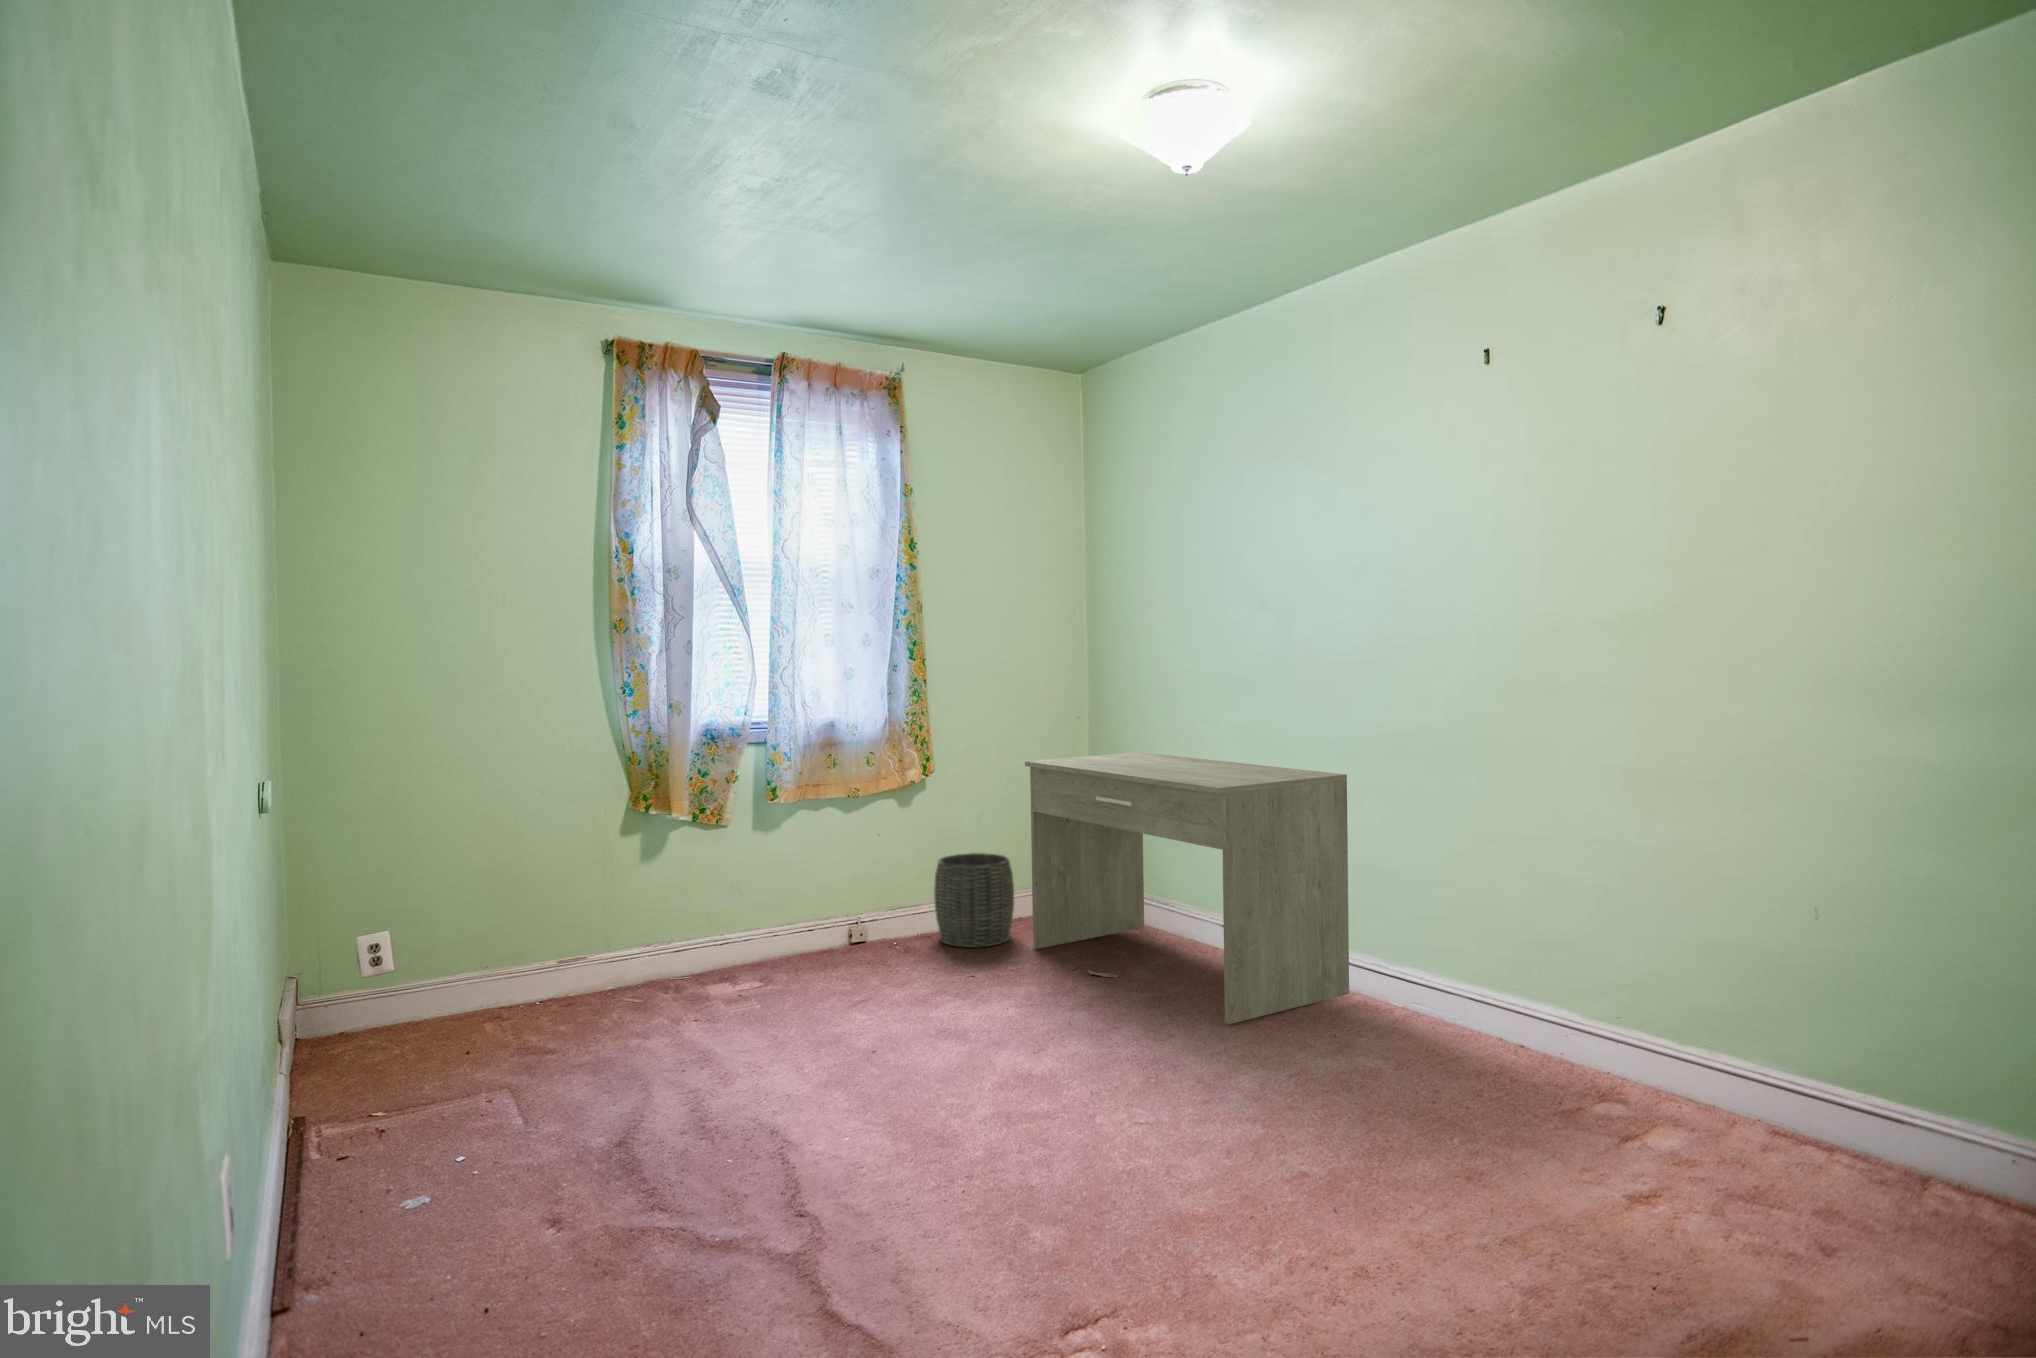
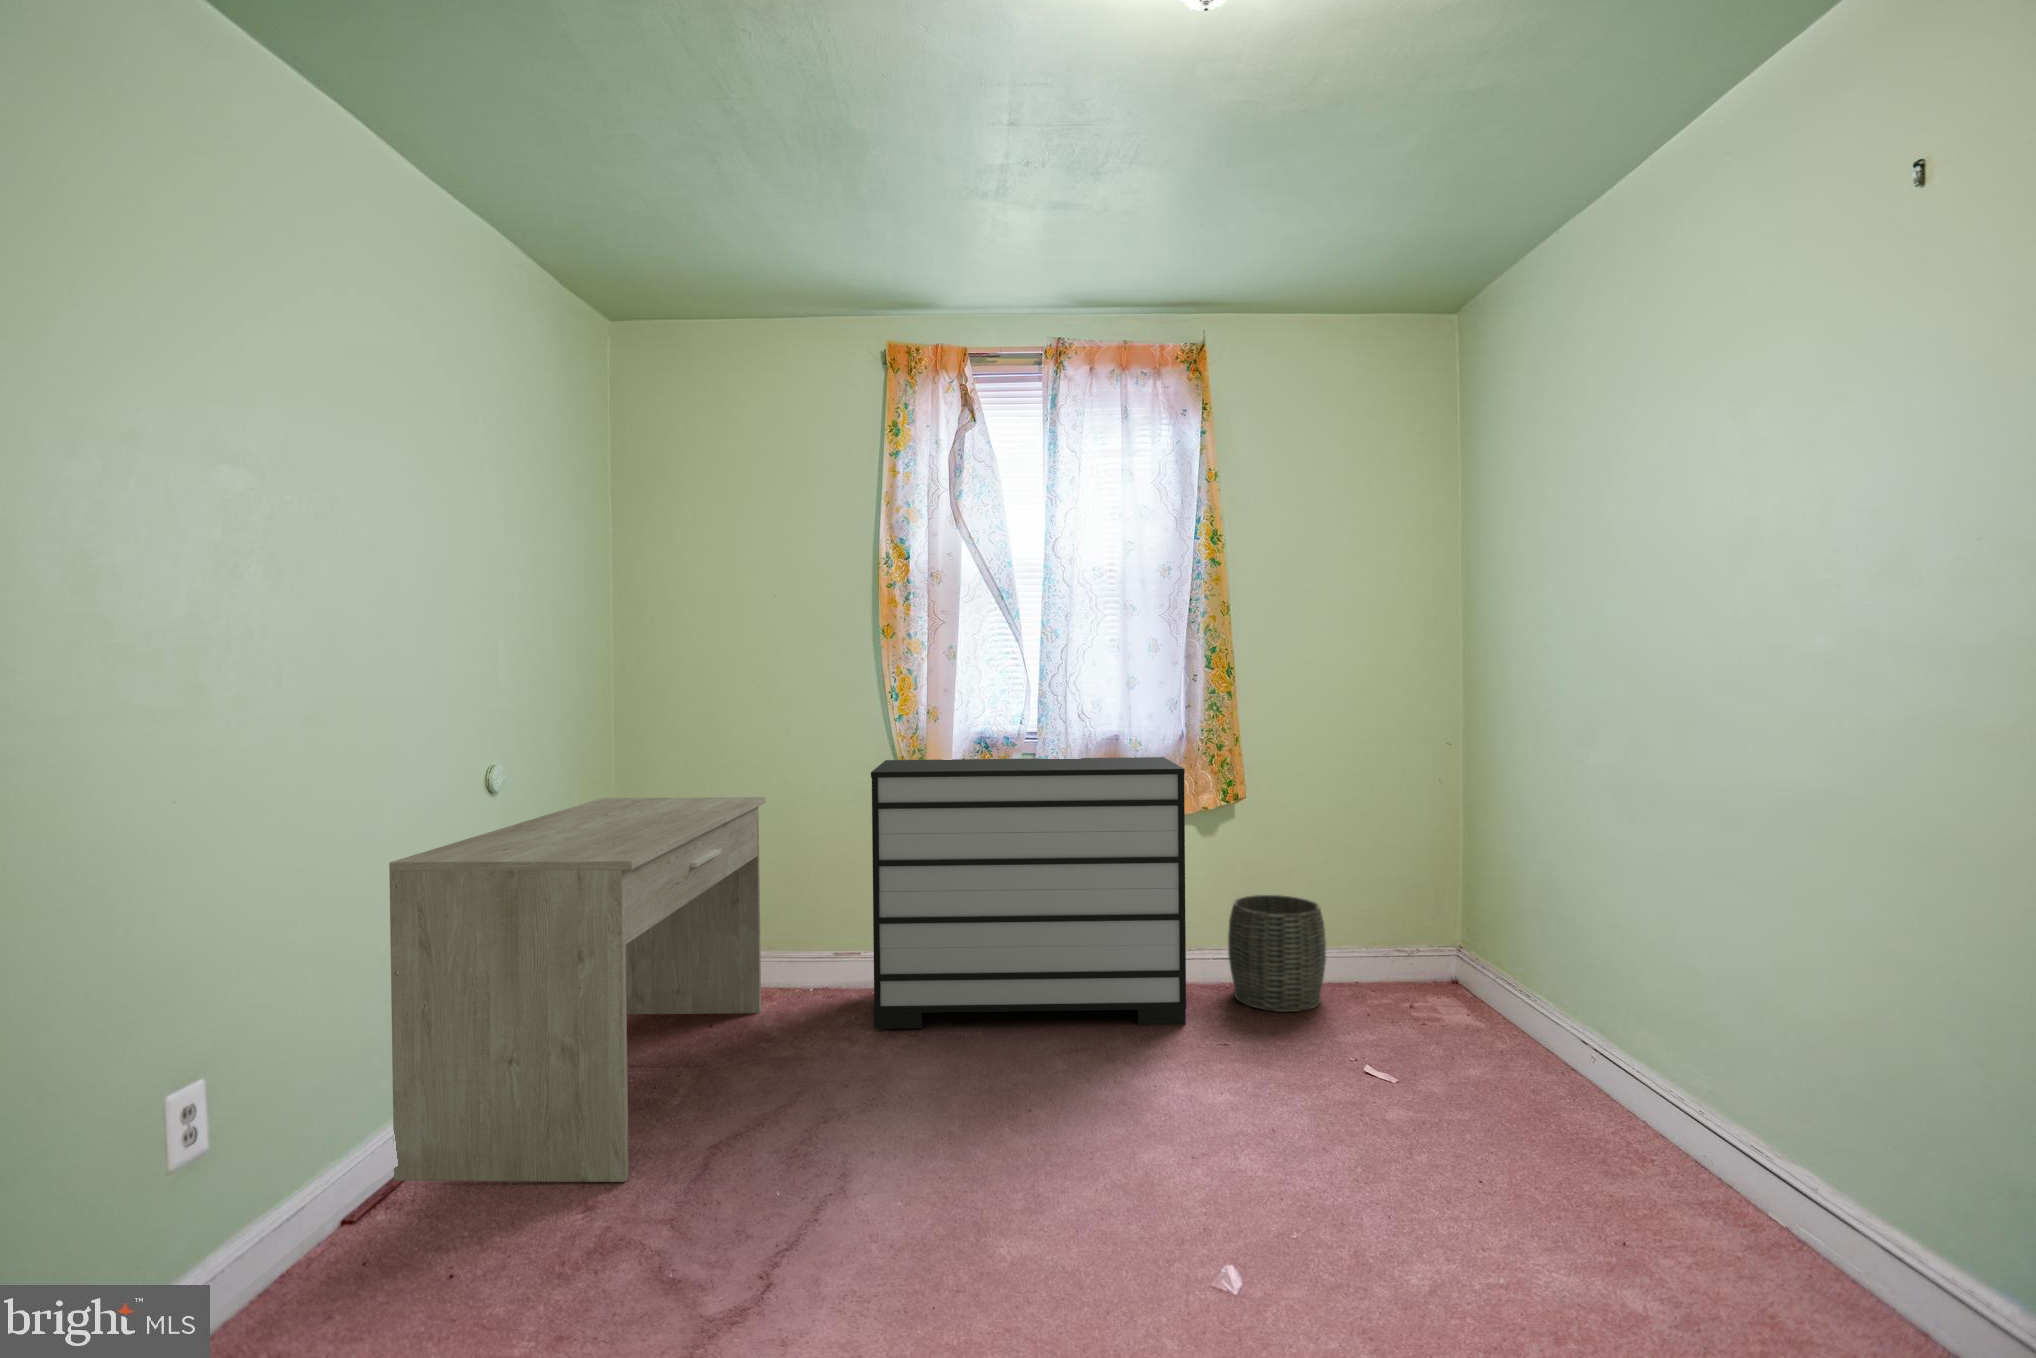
dresser: none [615,740,924,1018] -> present [871,757,1186,1029]
desk: present [1025,752,1349,1024] -> present [389,797,766,1182]

